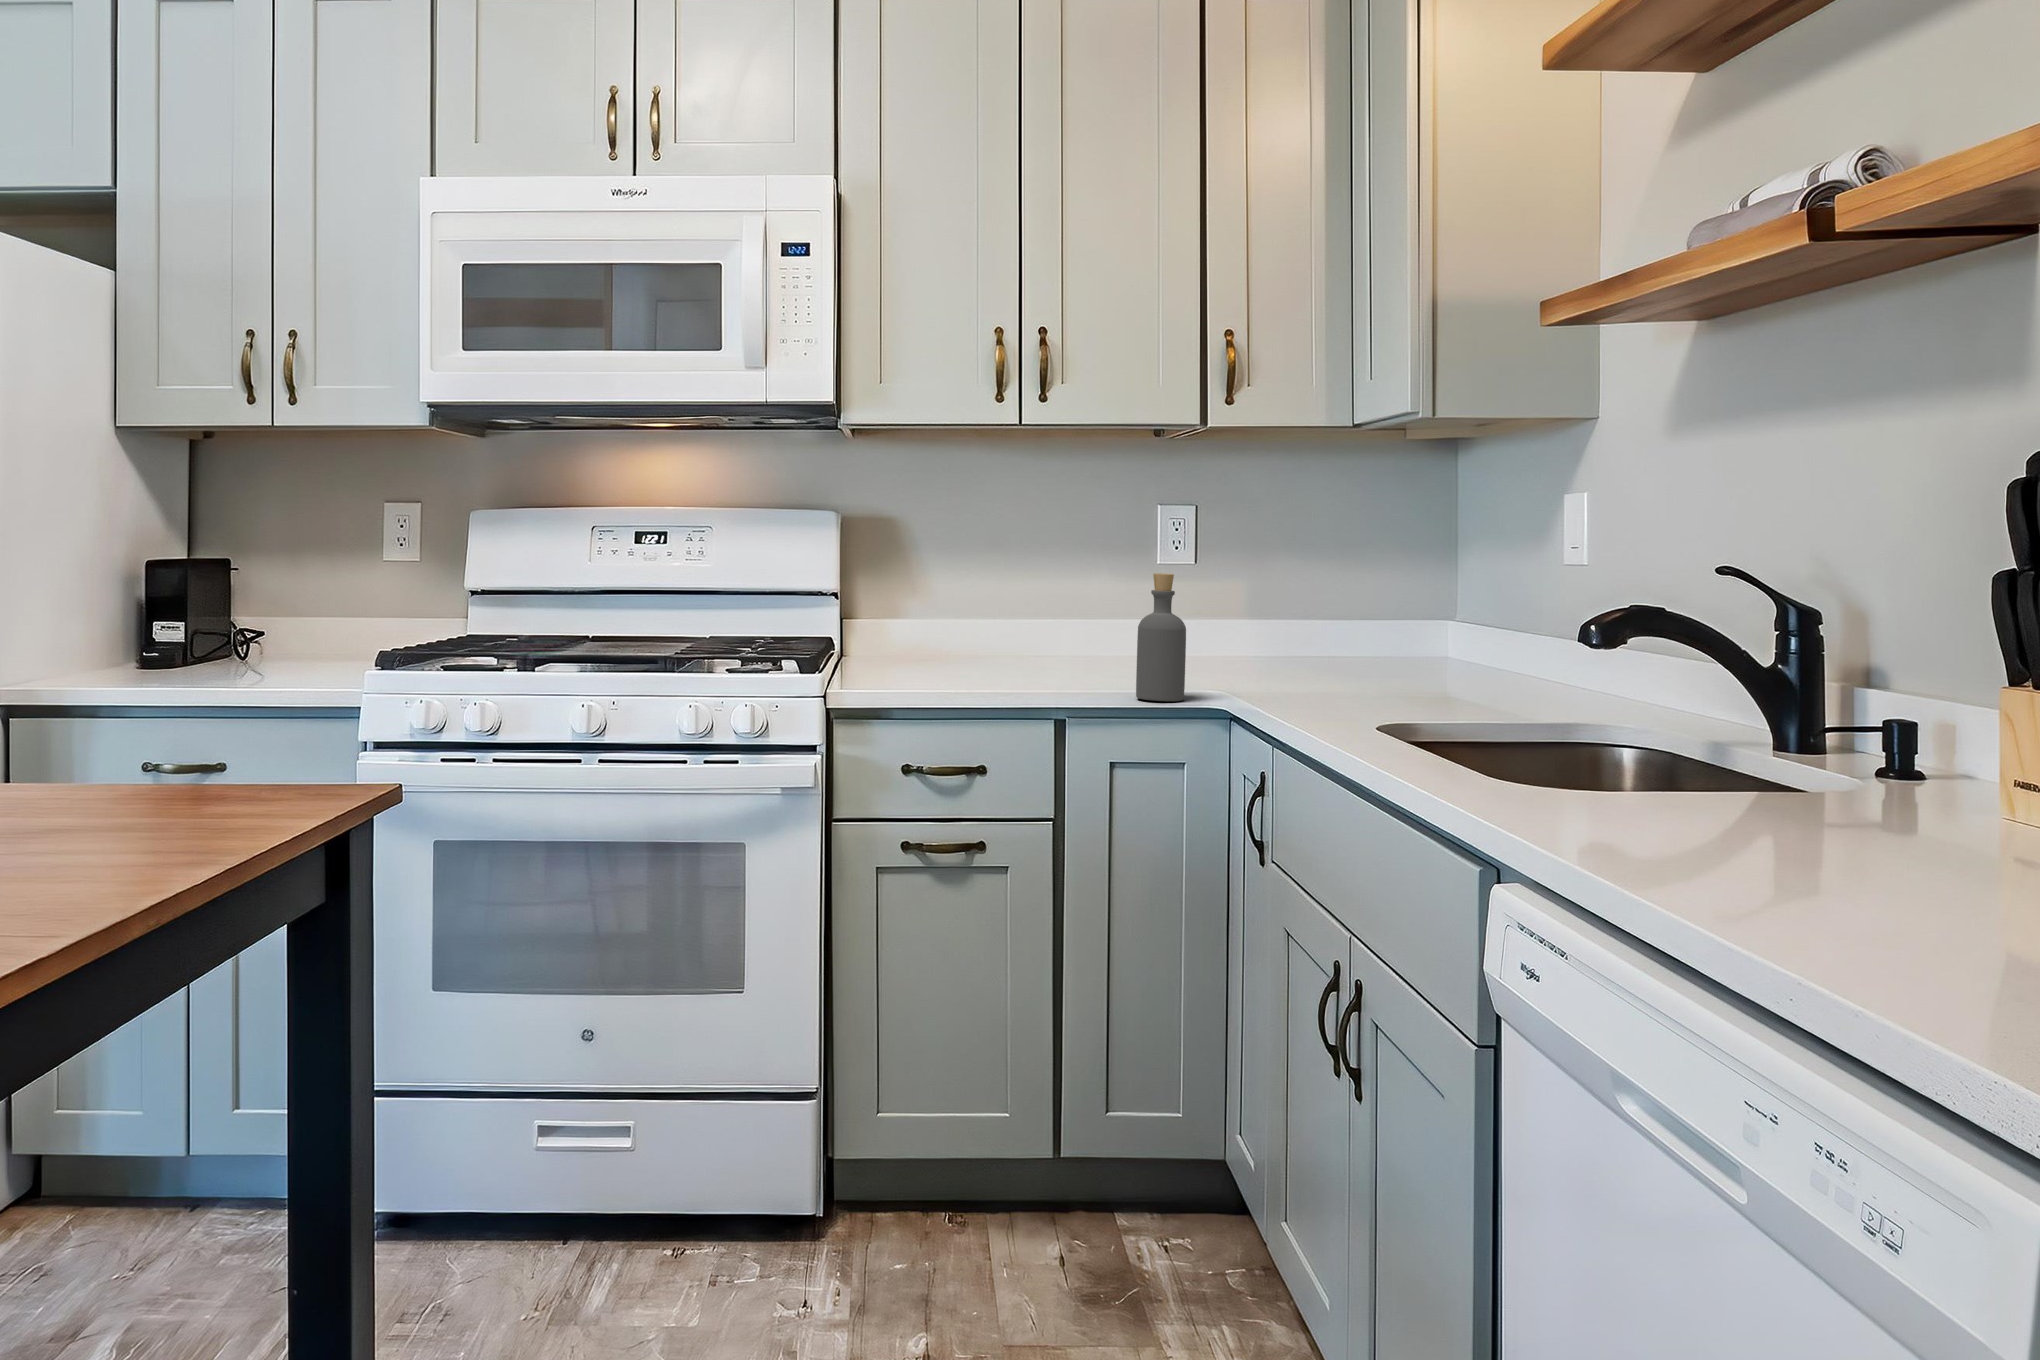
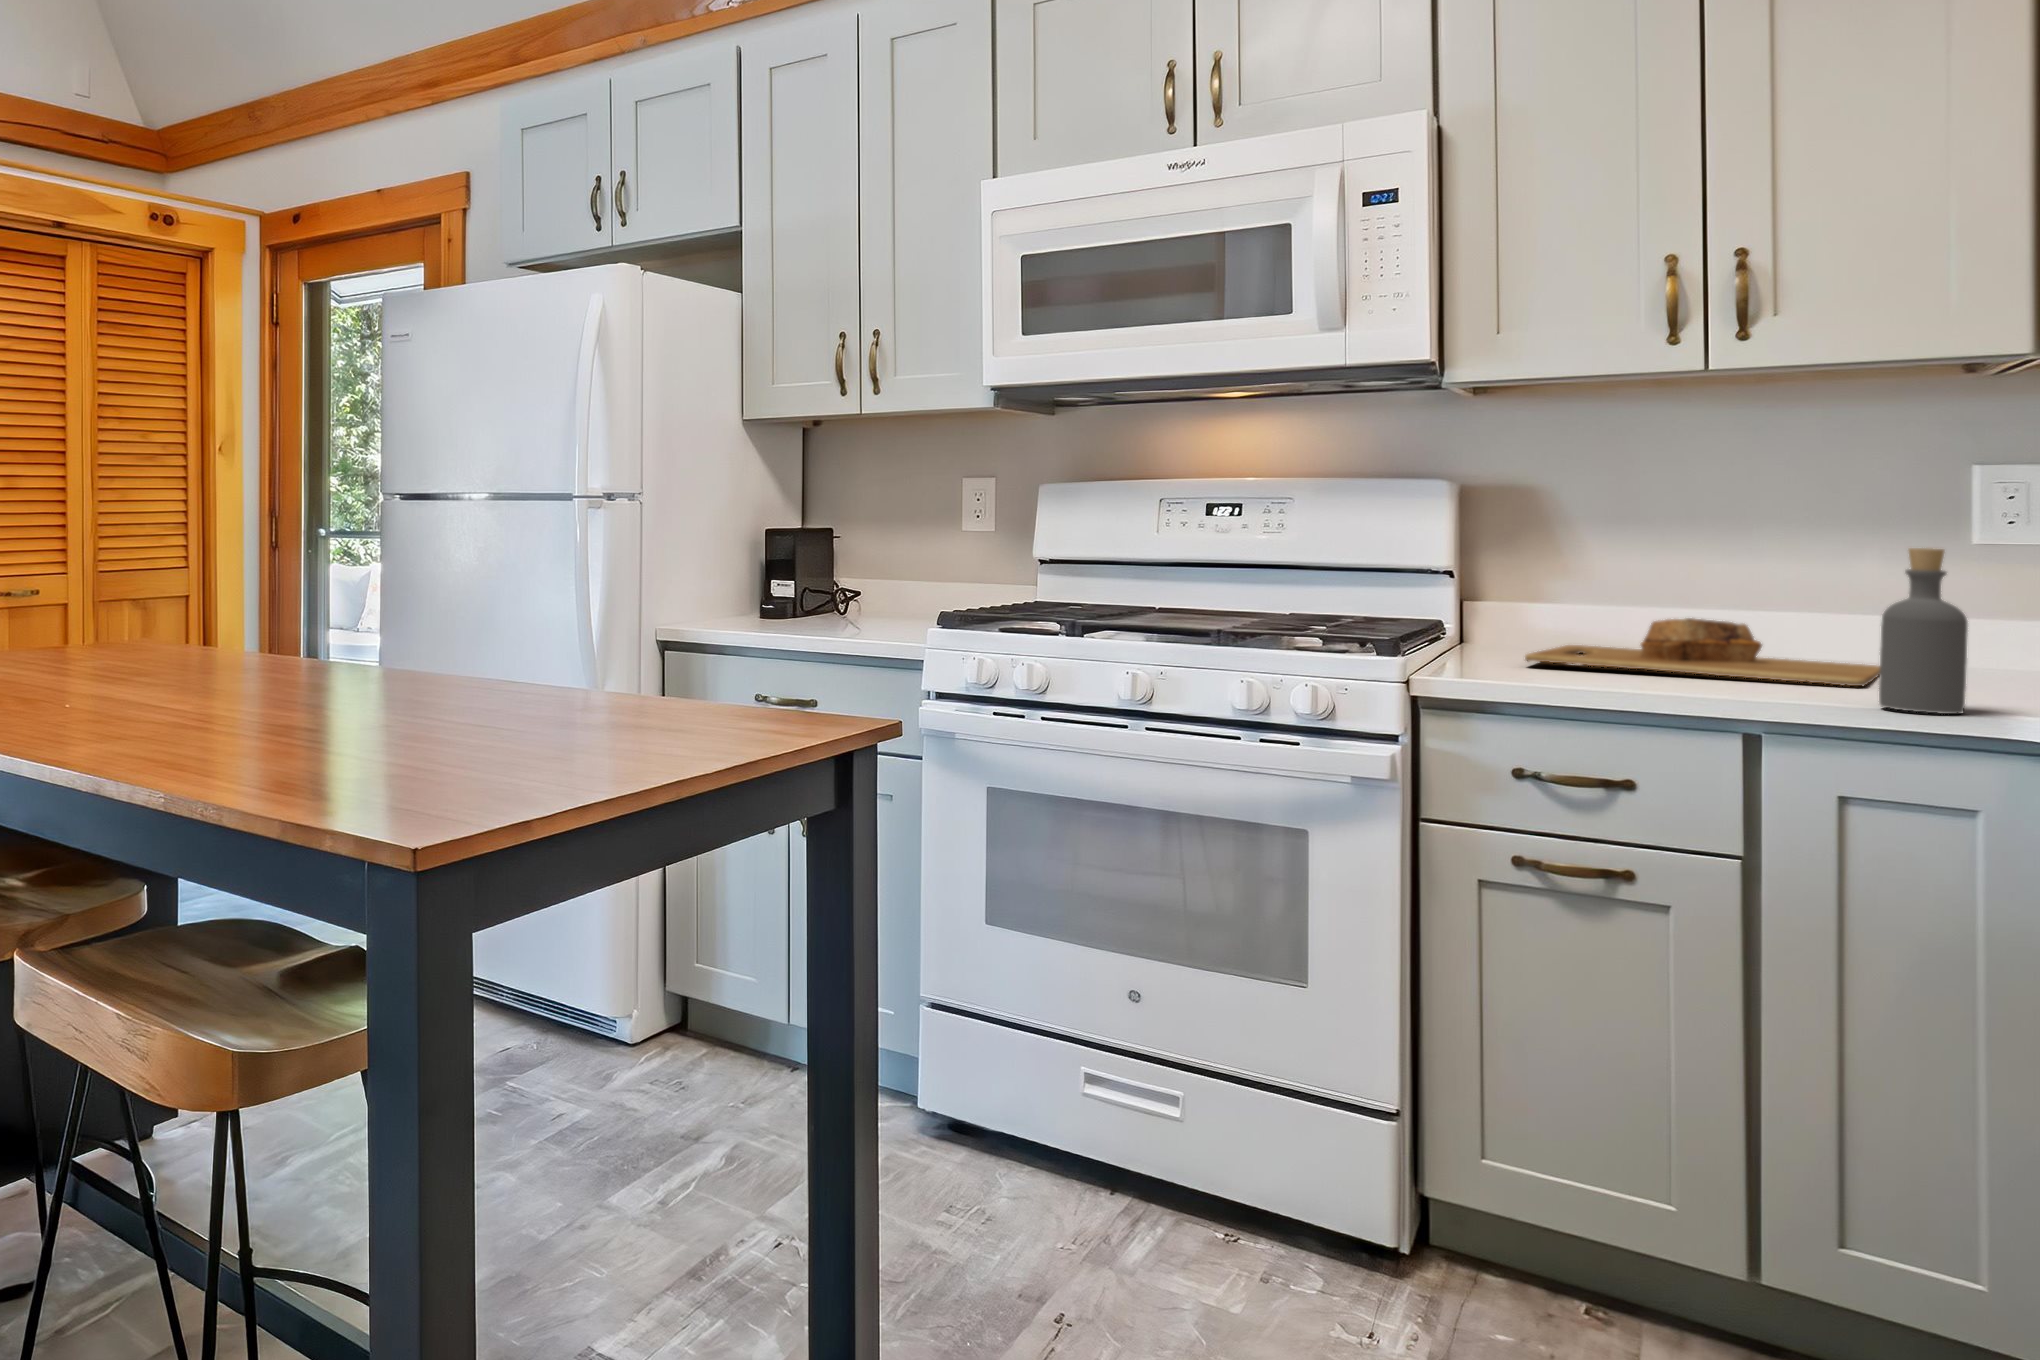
cutting board: none [891,629,1115,681] -> present [1525,618,1880,686]

